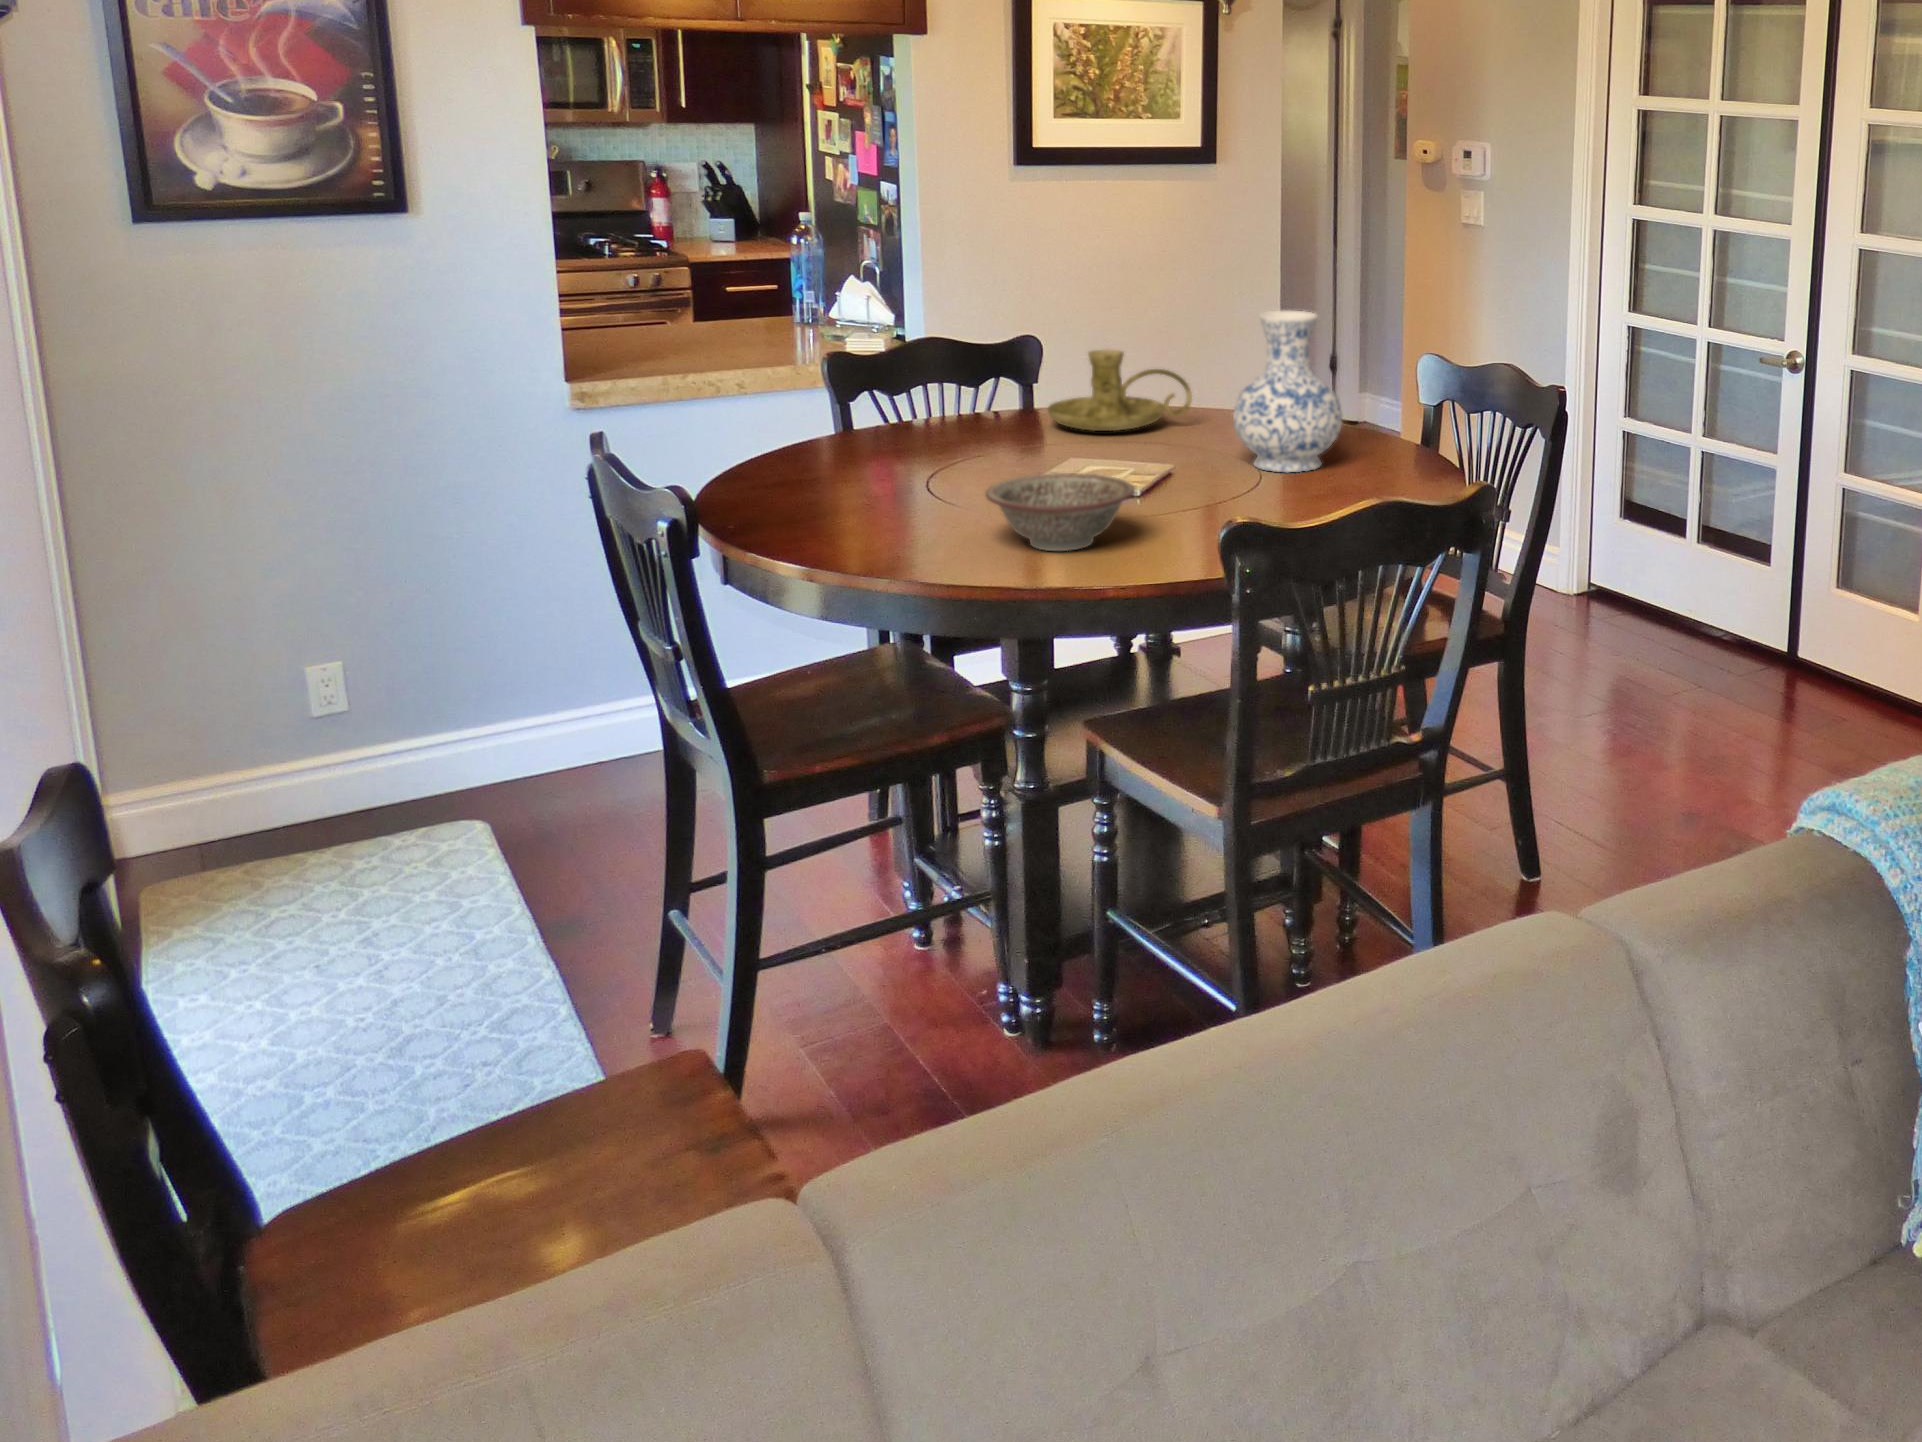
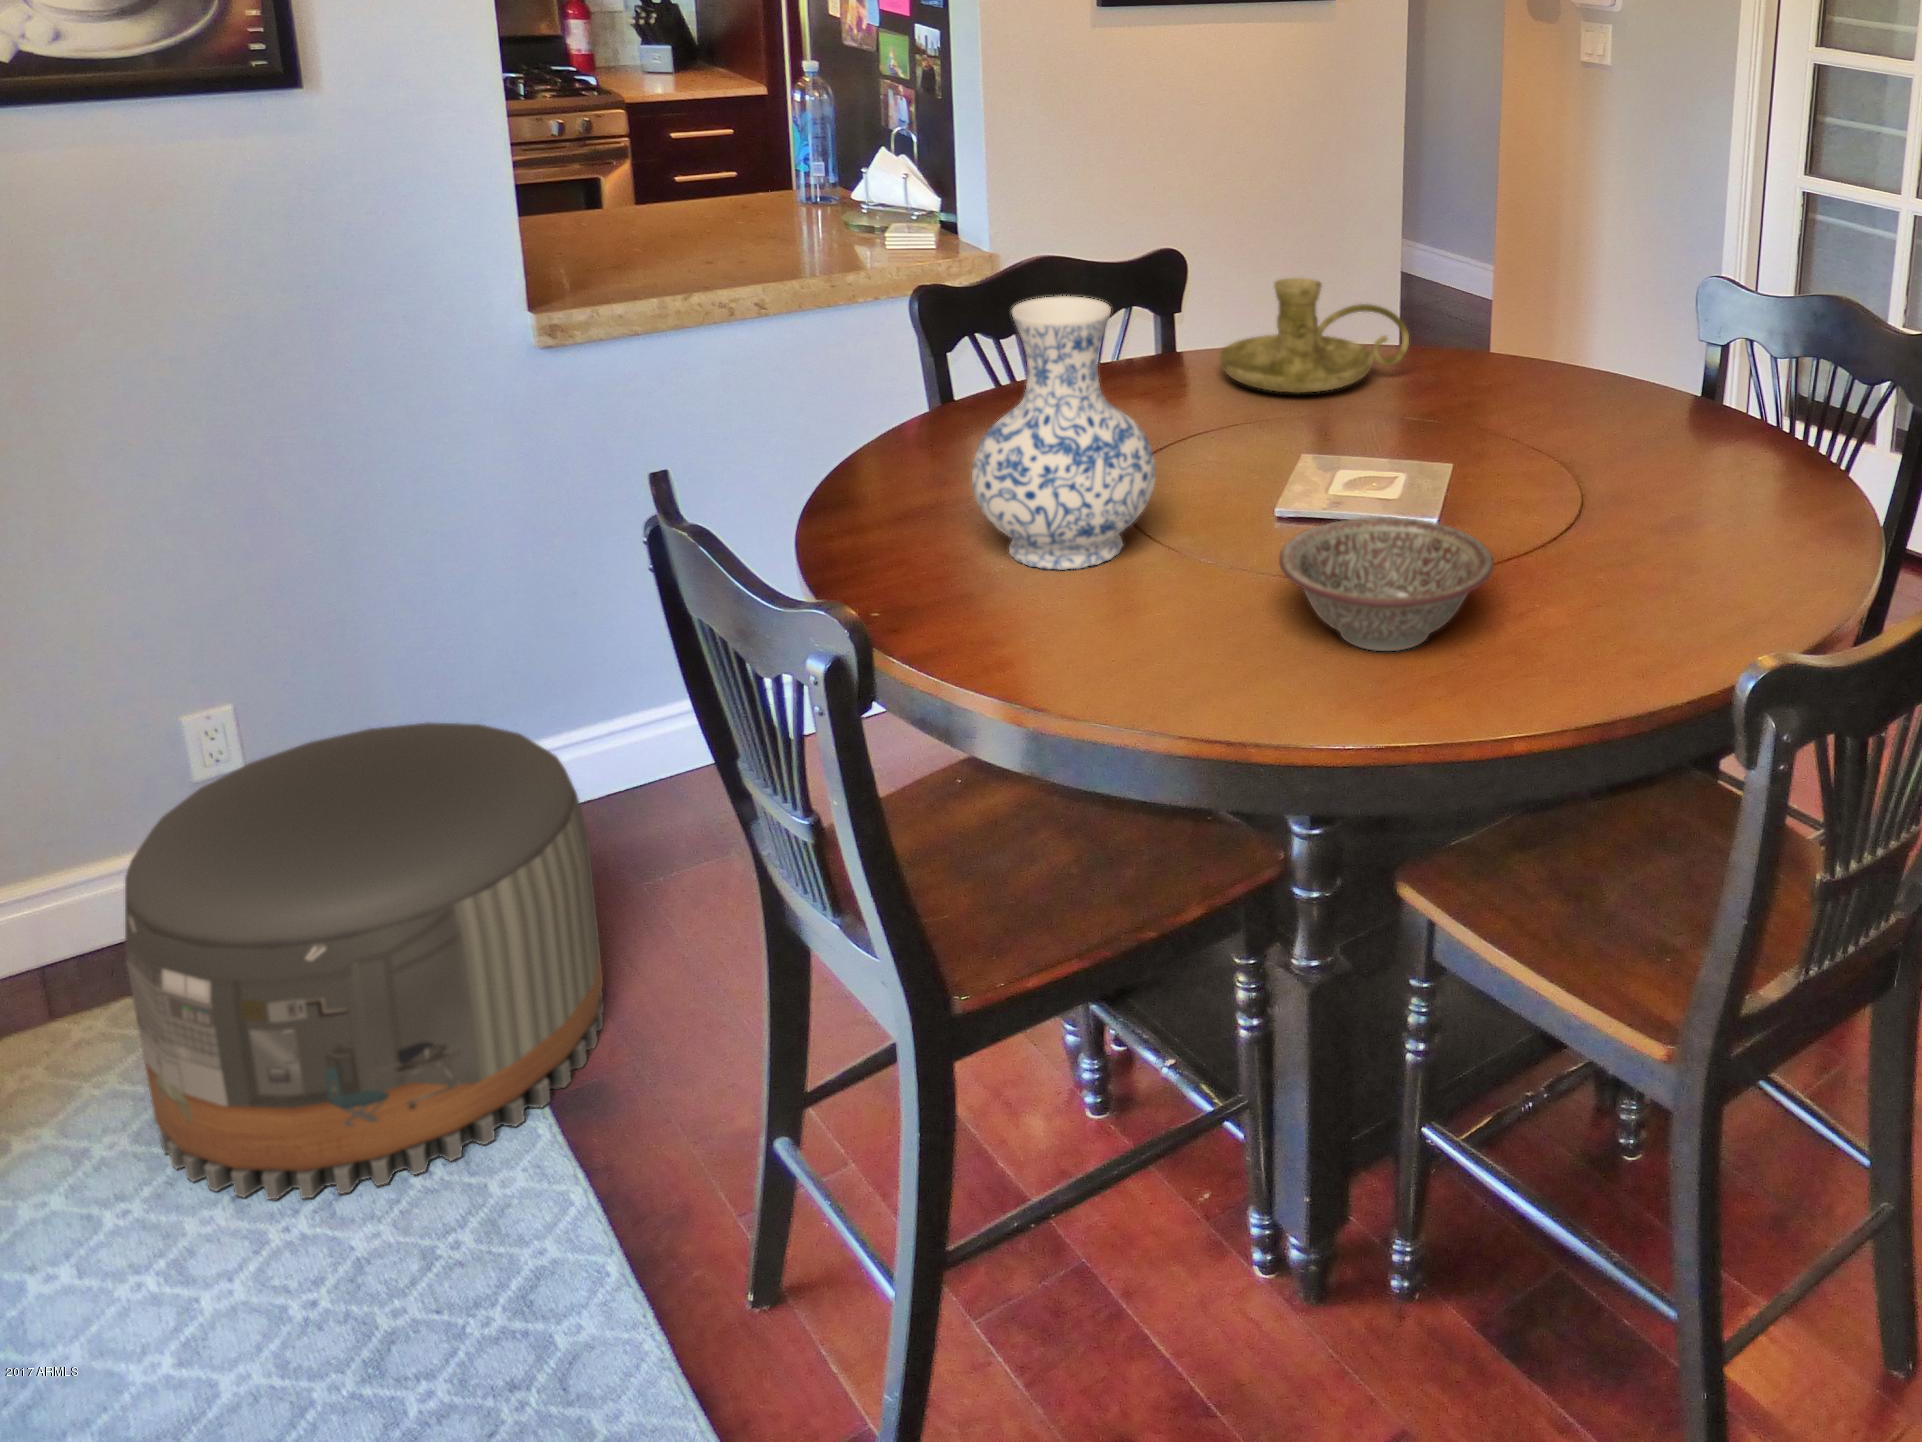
vase: present [1233,311,1342,473] -> present [972,296,1156,570]
pouf: none [252,662,585,964] -> present [125,723,604,1199]

